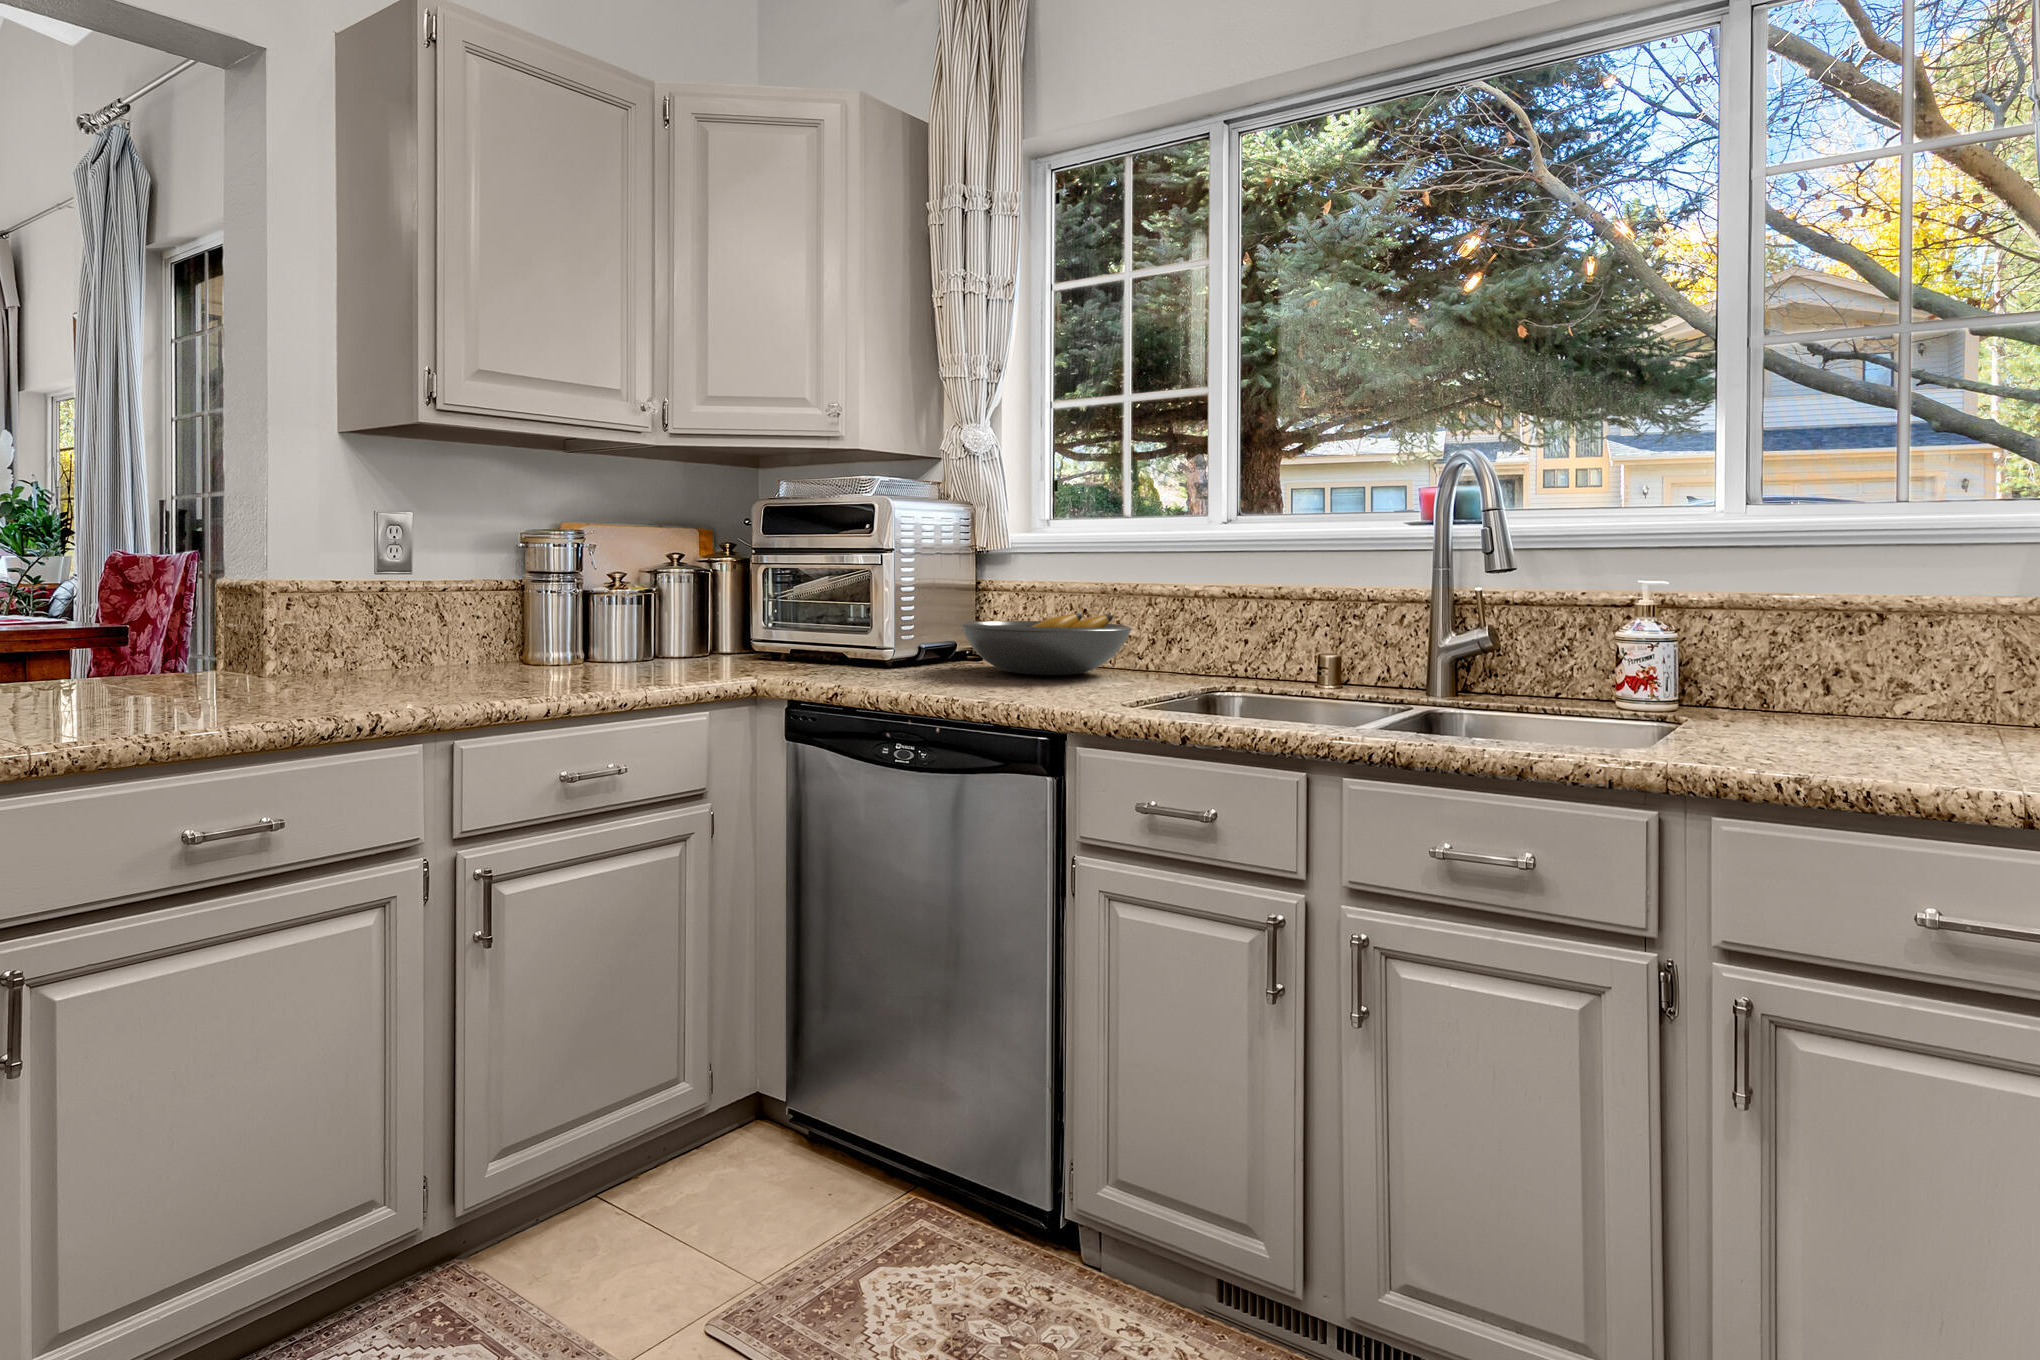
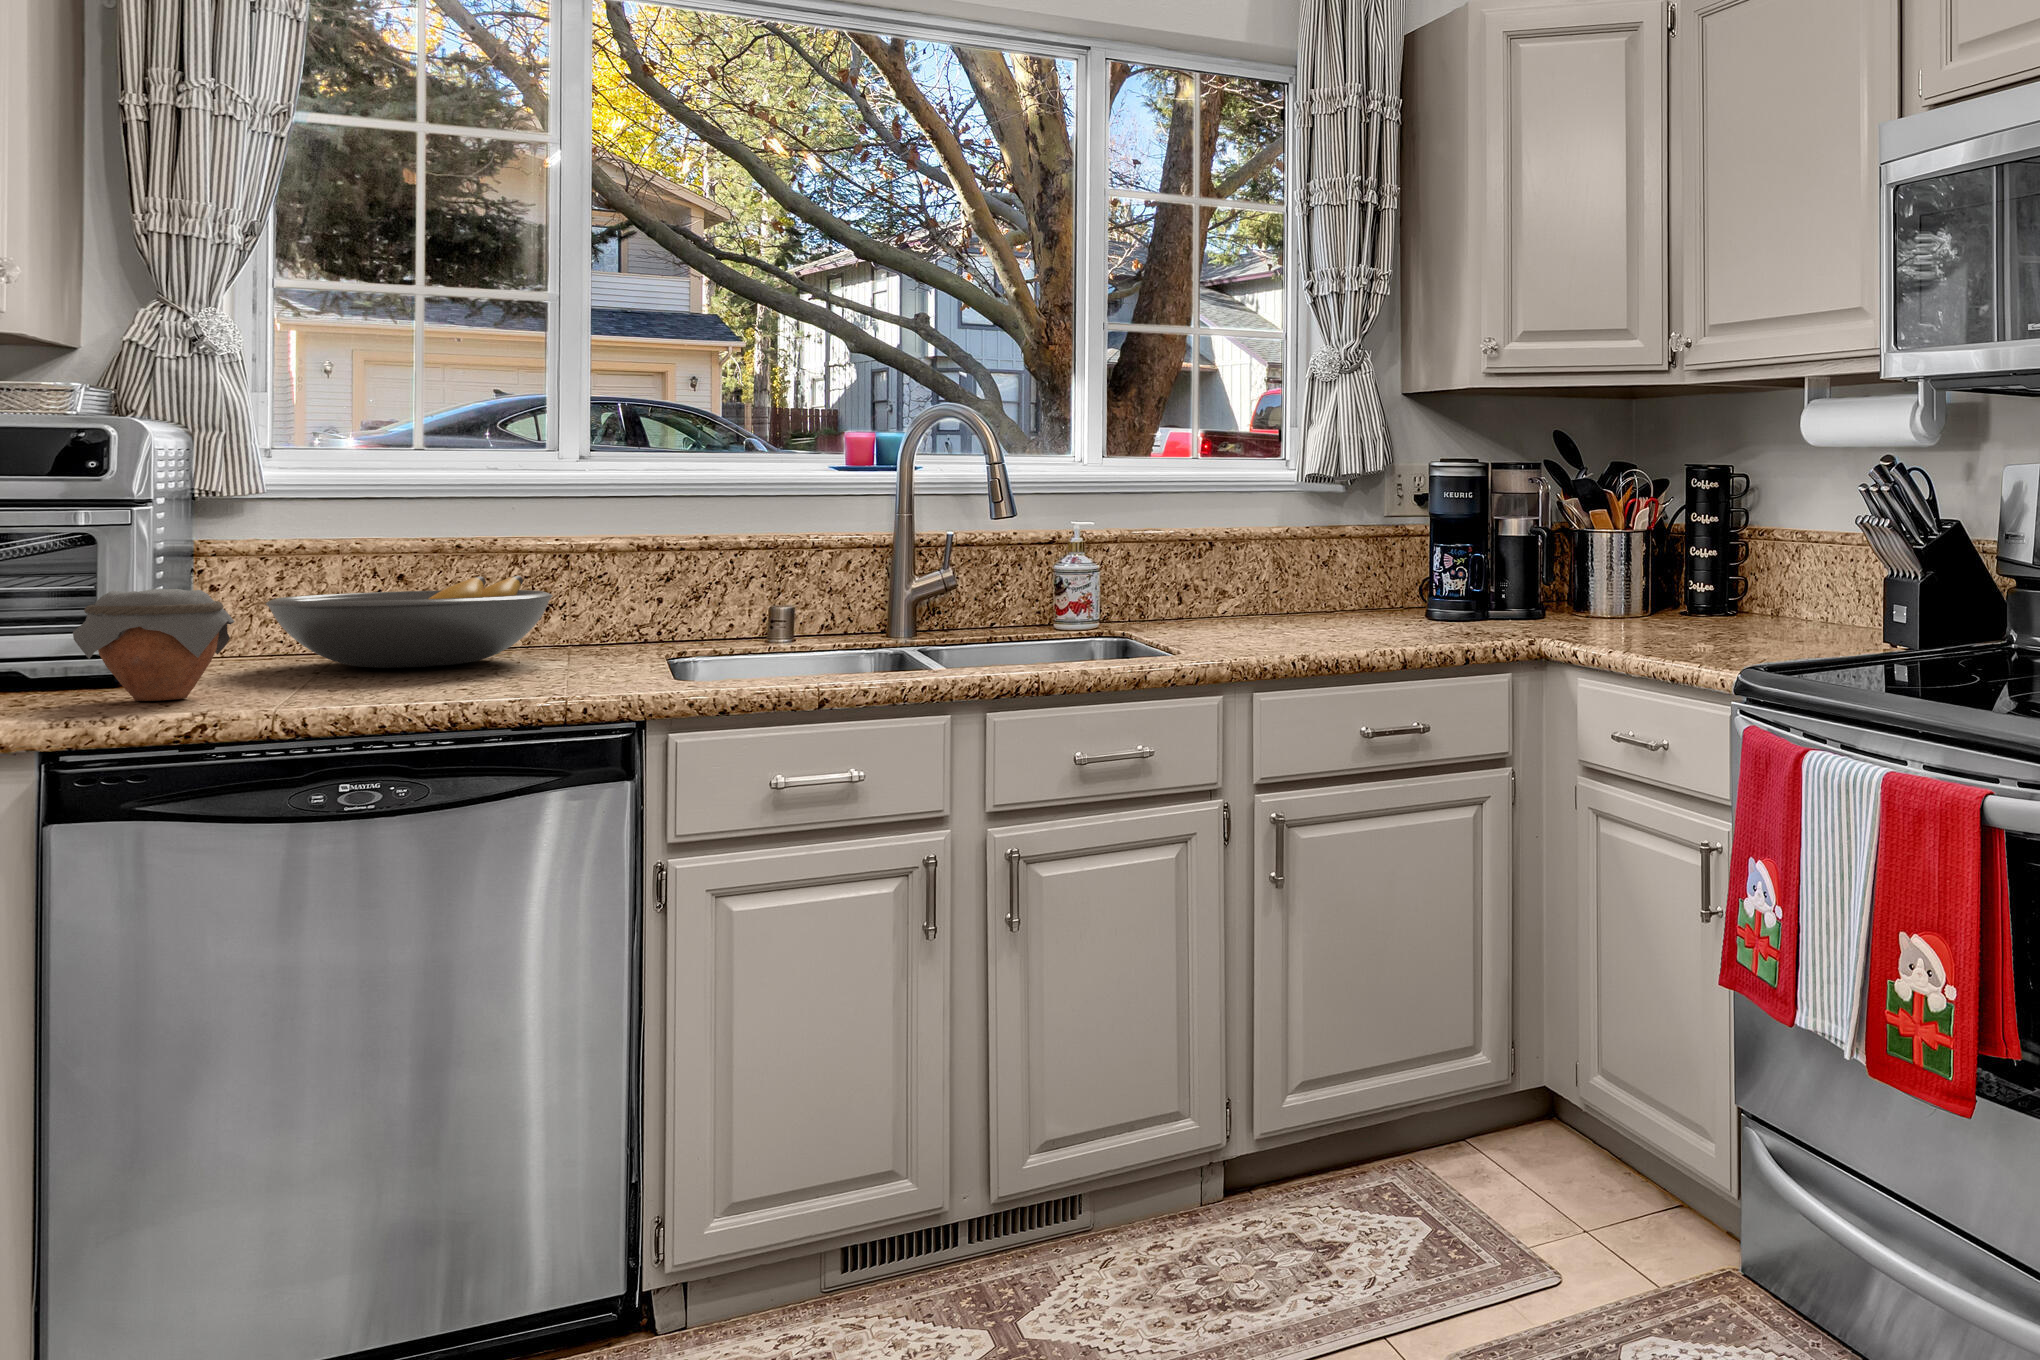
jar: none [819,609,895,678] -> present [73,589,235,701]

